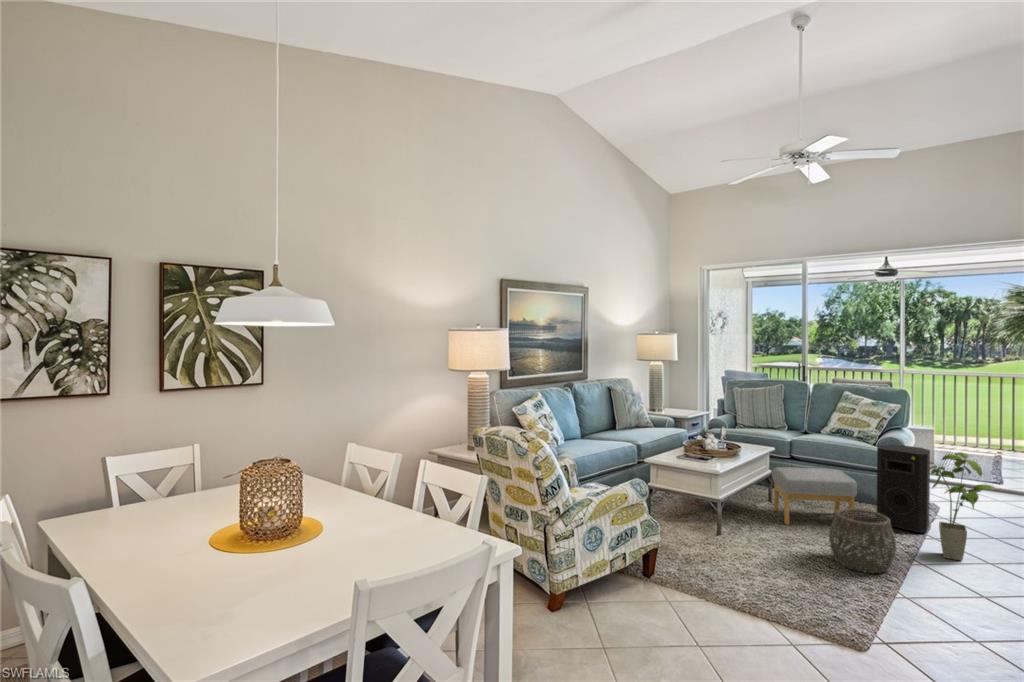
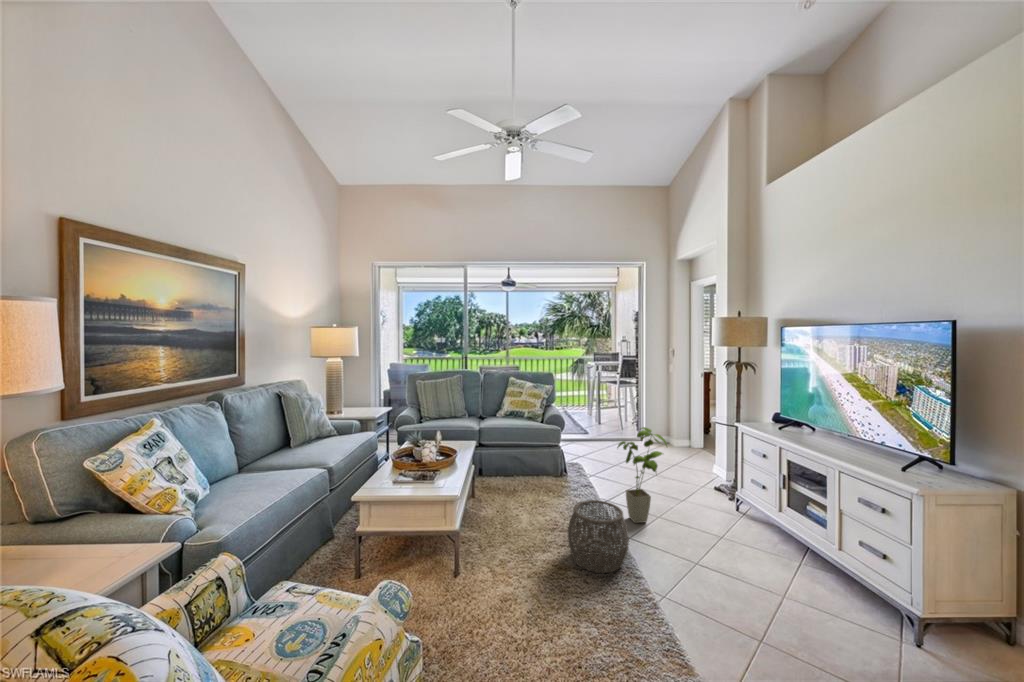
speaker: present [877,445,930,533] -> none [564,422,603,499]
footstool: present [772,467,857,525] -> none [480,453,557,525]

